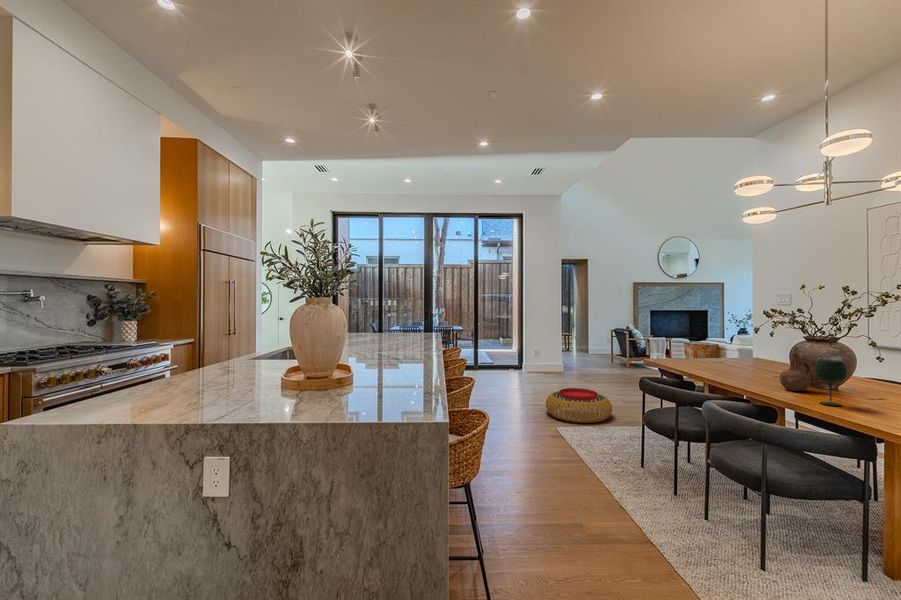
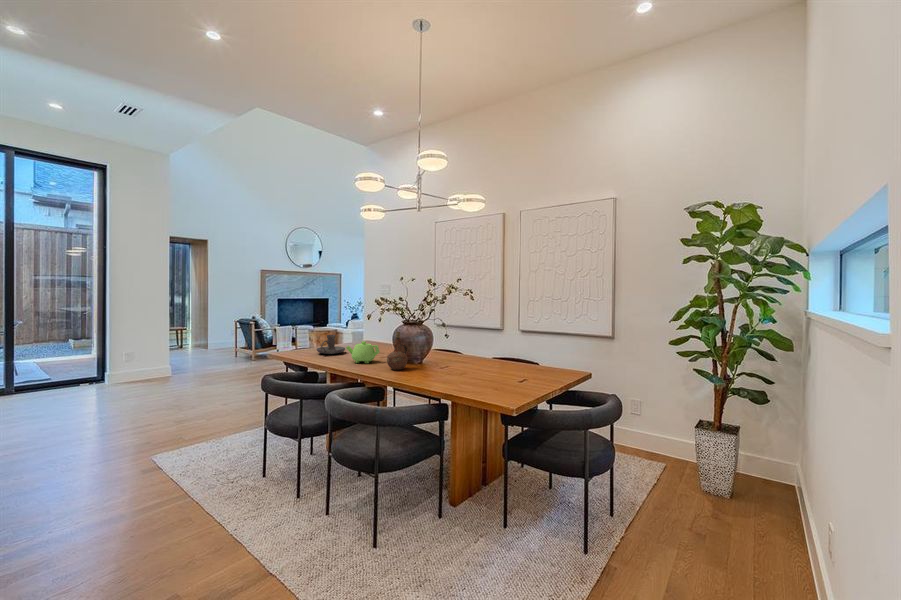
candle holder: none [692,346,726,366] -> present [317,335,345,354]
teapot: none [726,356,770,380] -> present [346,341,380,363]
wine glass: present [815,360,847,406] -> none [412,341,432,380]
pouf: present [546,388,612,423] -> none [139,395,233,441]

